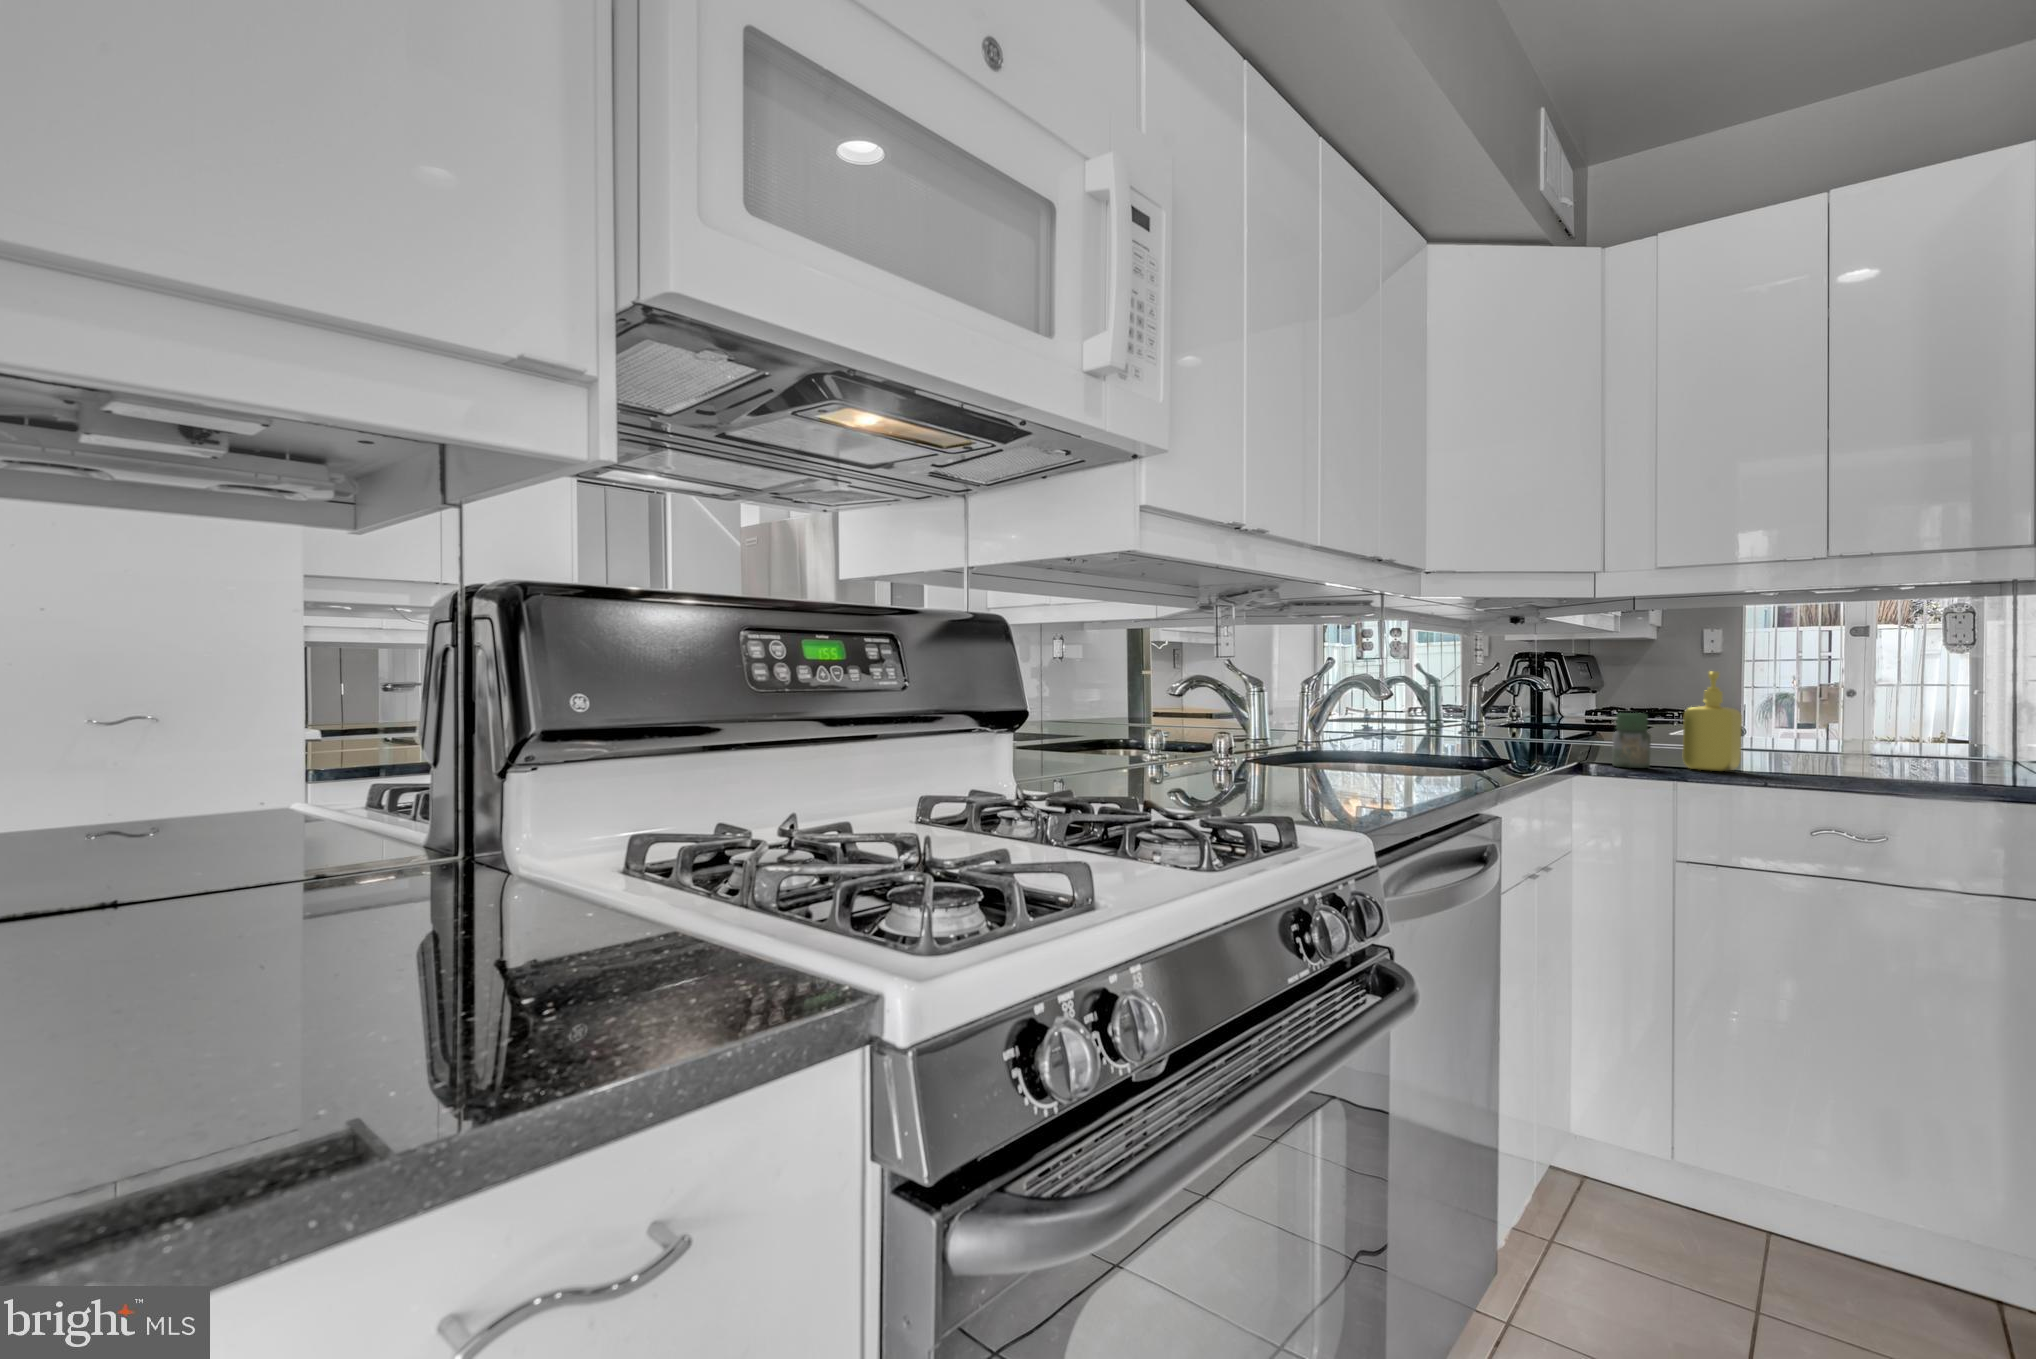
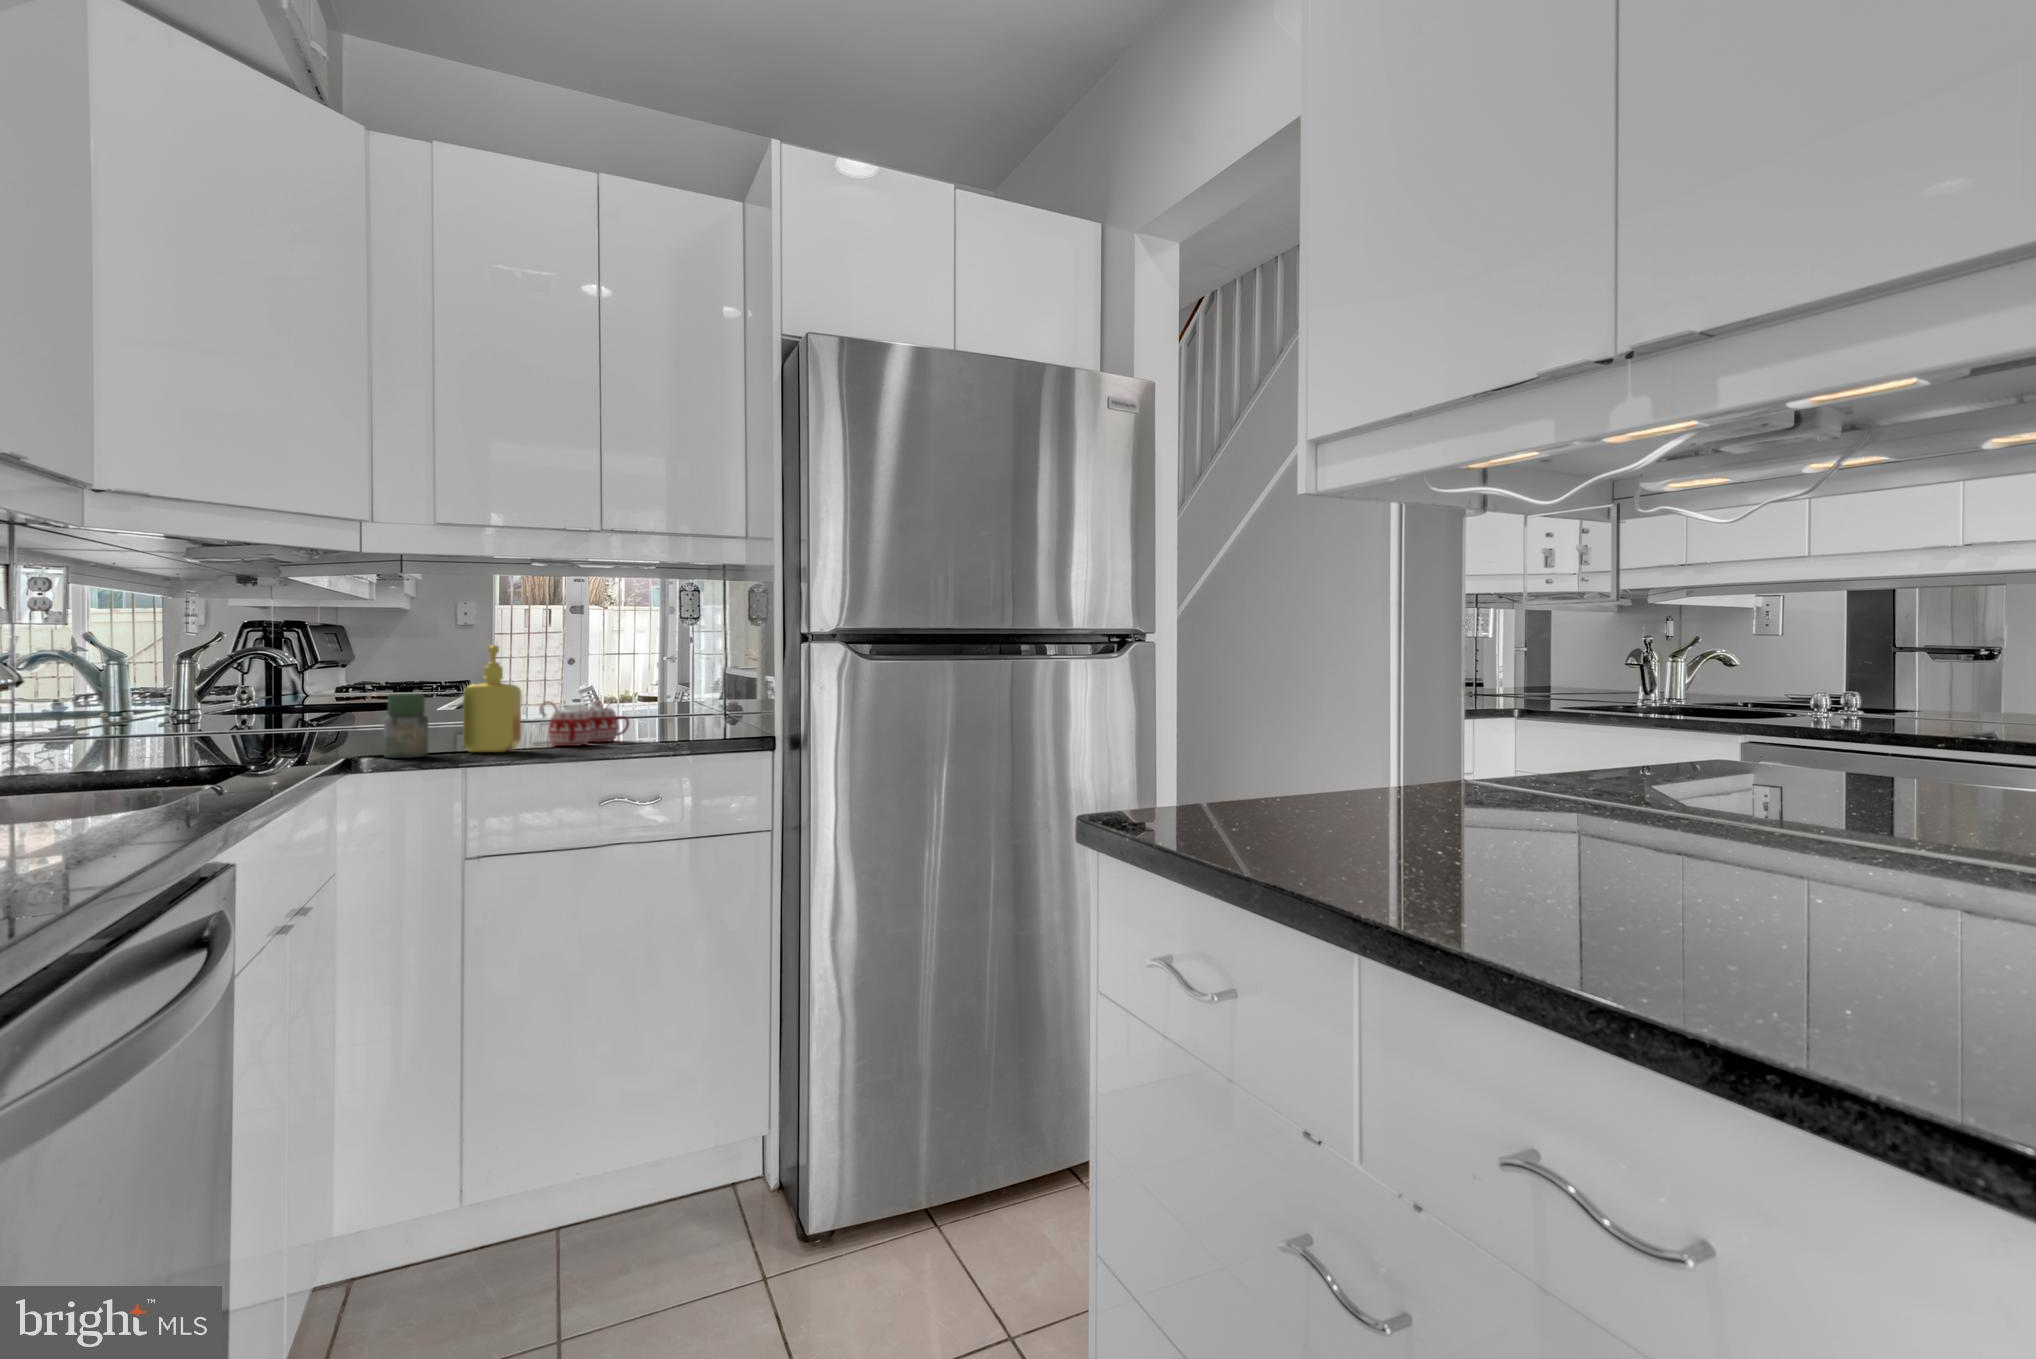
mug: none [1755,726,1874,773] -> present [532,701,629,746]

